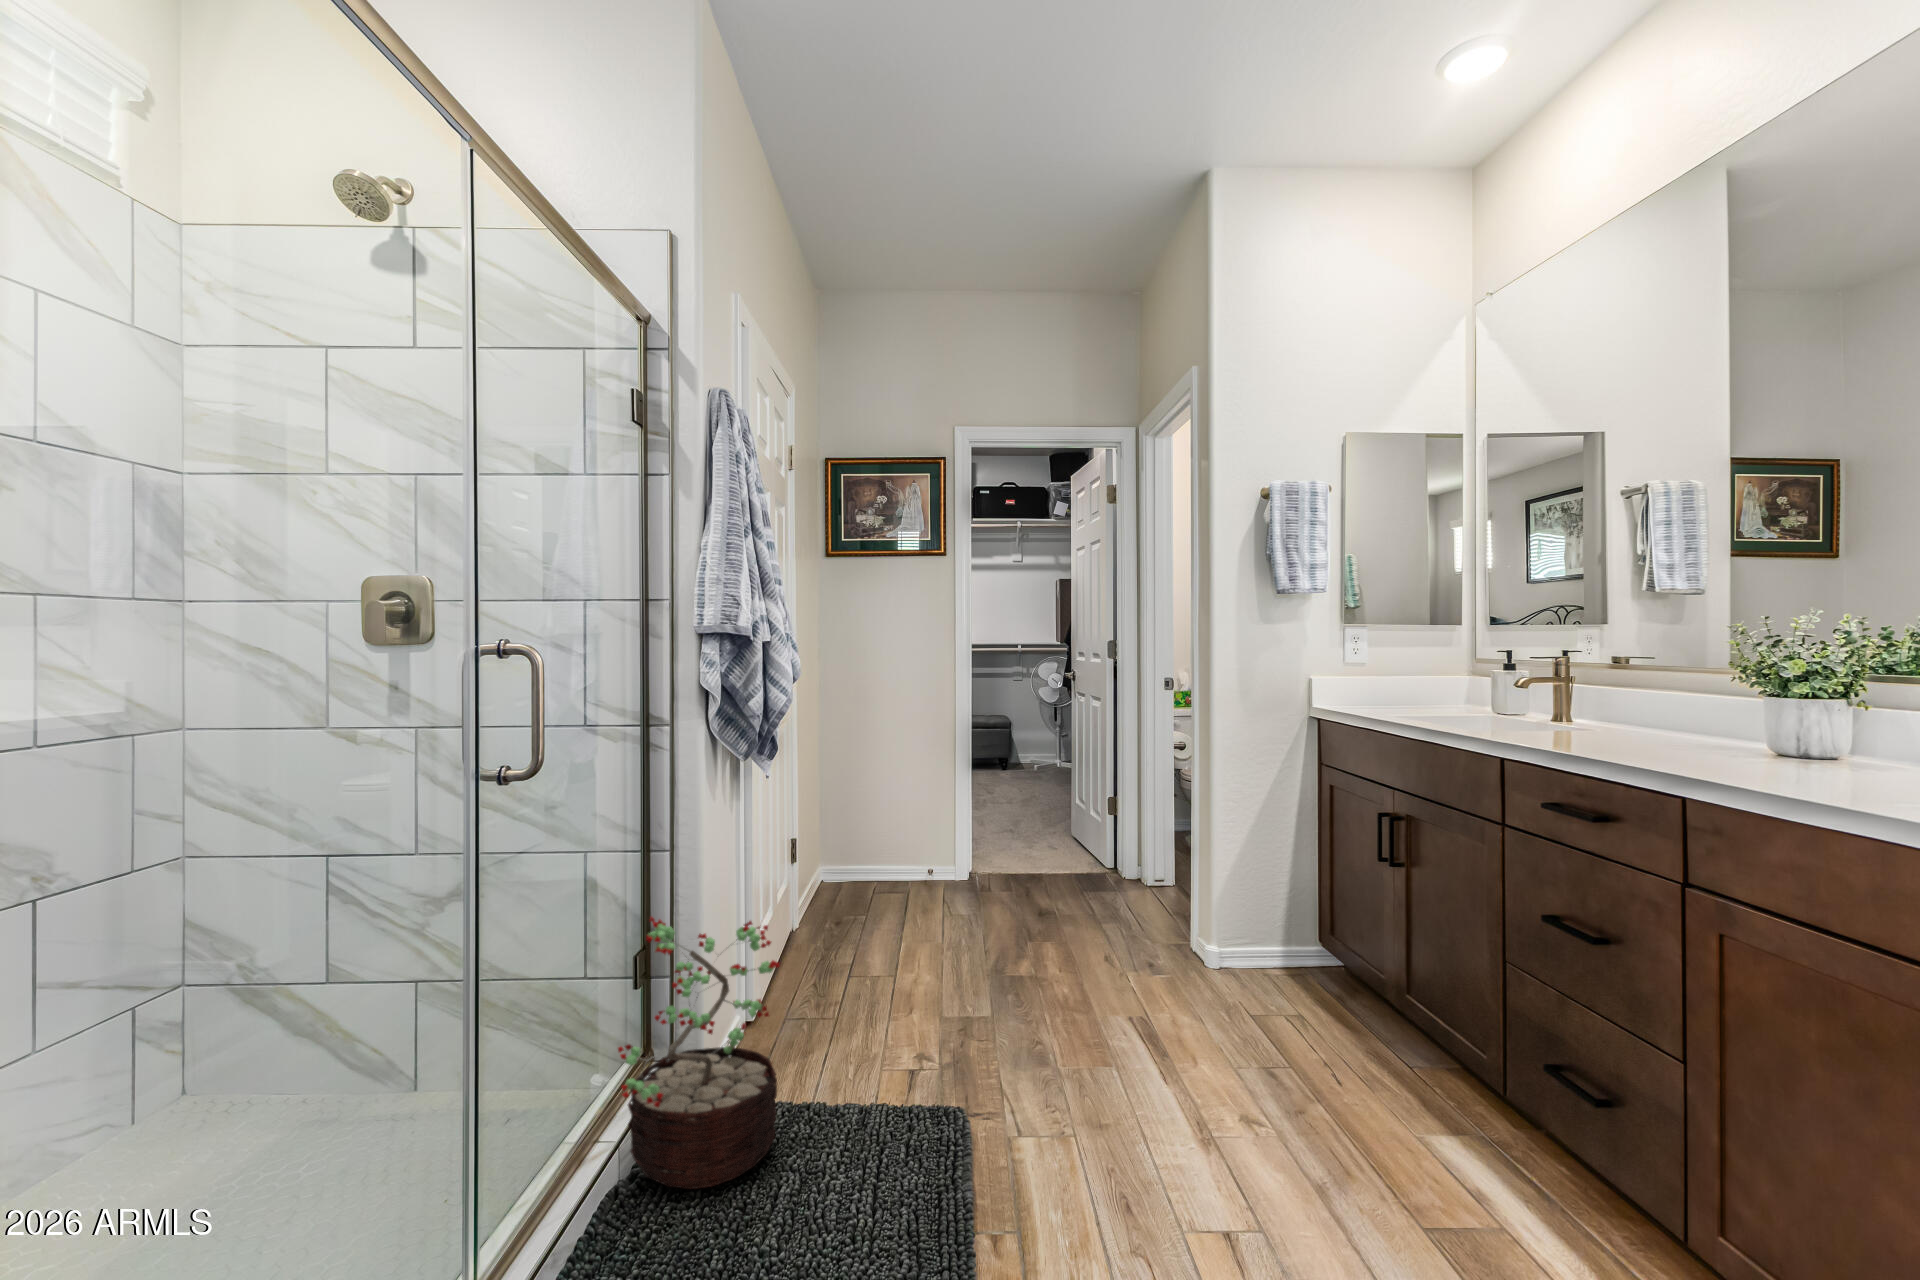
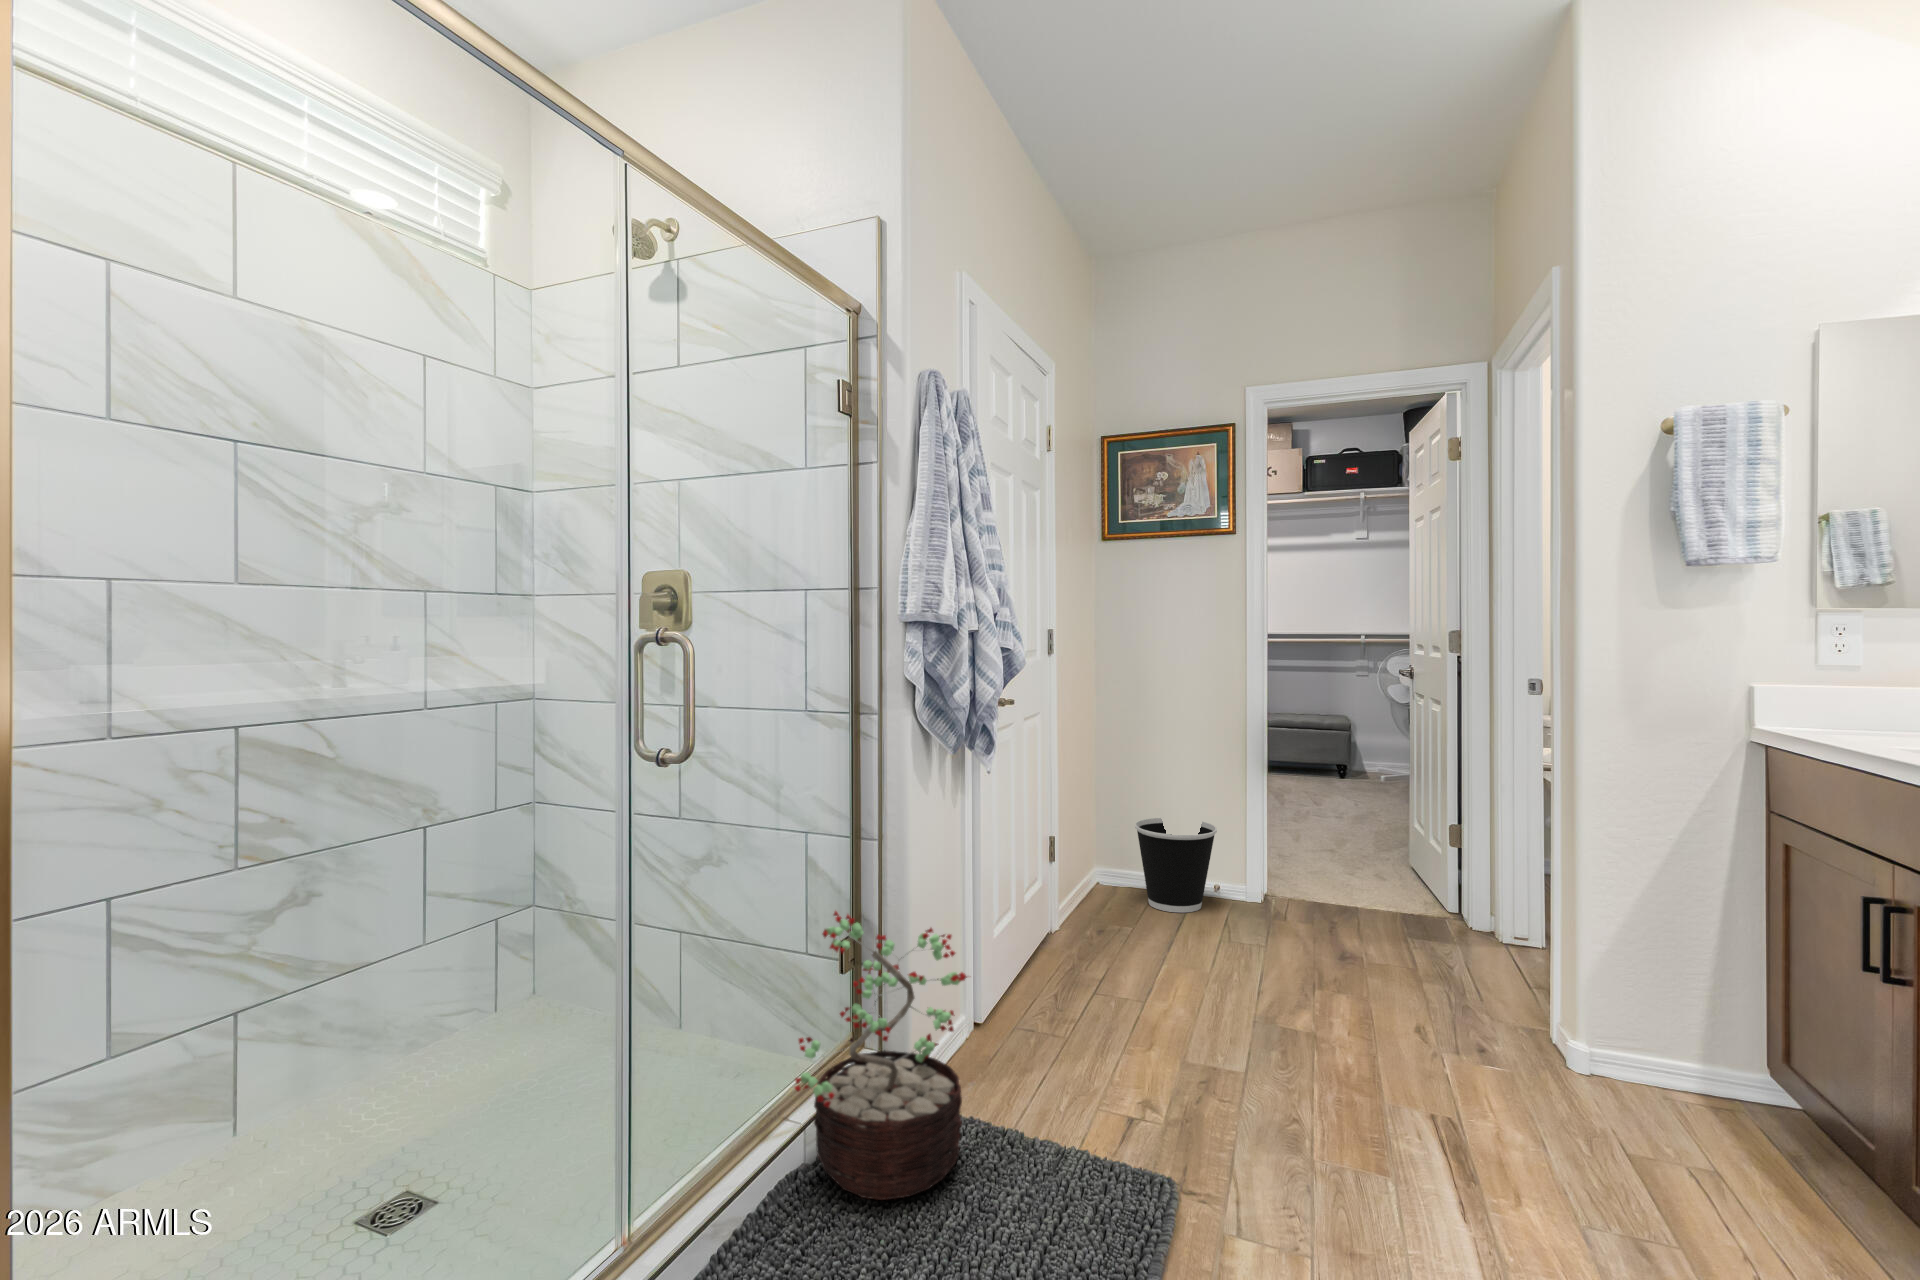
wastebasket: none [858,811,930,897] -> present [1135,818,1217,913]

